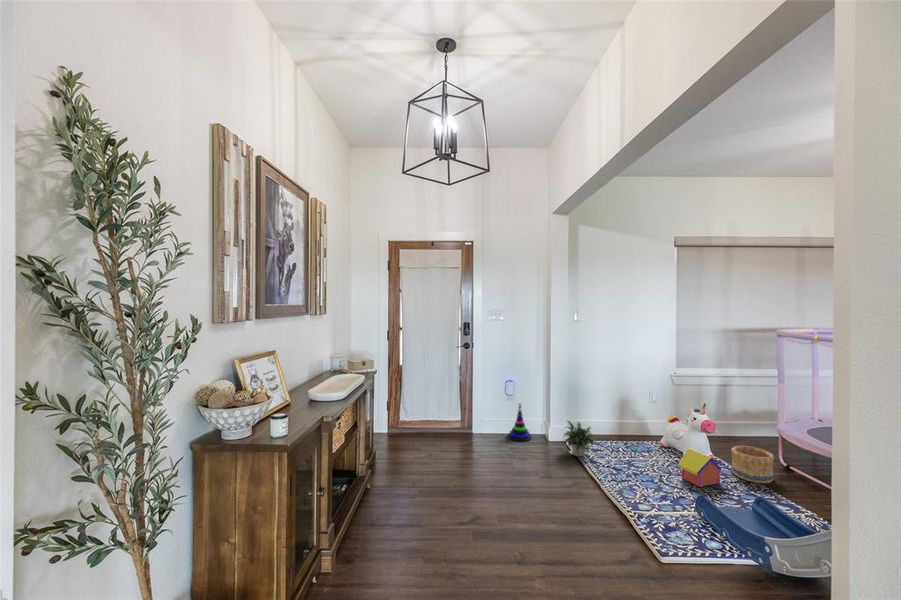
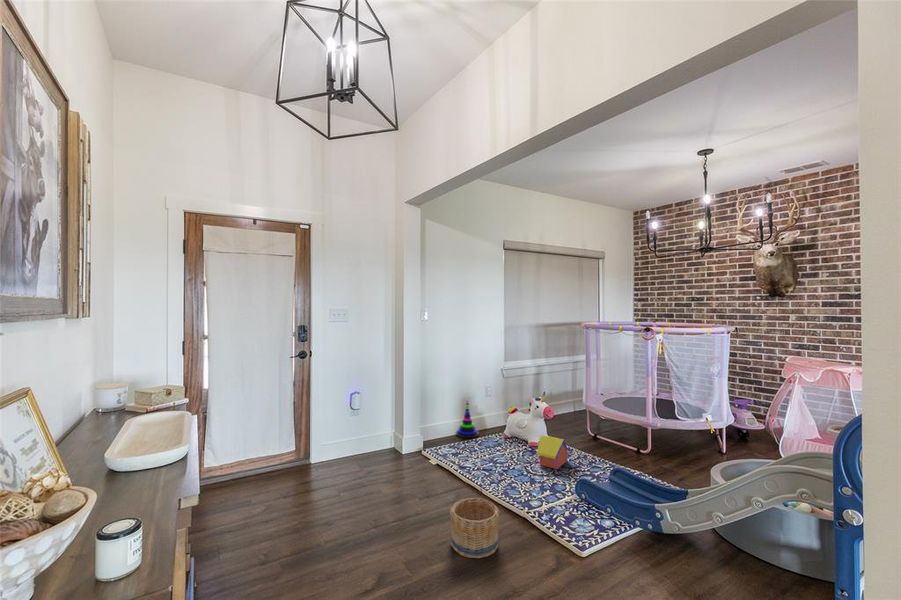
stacking toy: present [508,403,532,441] -> present [456,400,479,438]
potted plant: present [564,421,594,456] -> none [426,426,459,465]
basket: present [731,446,774,483] -> present [450,498,499,558]

